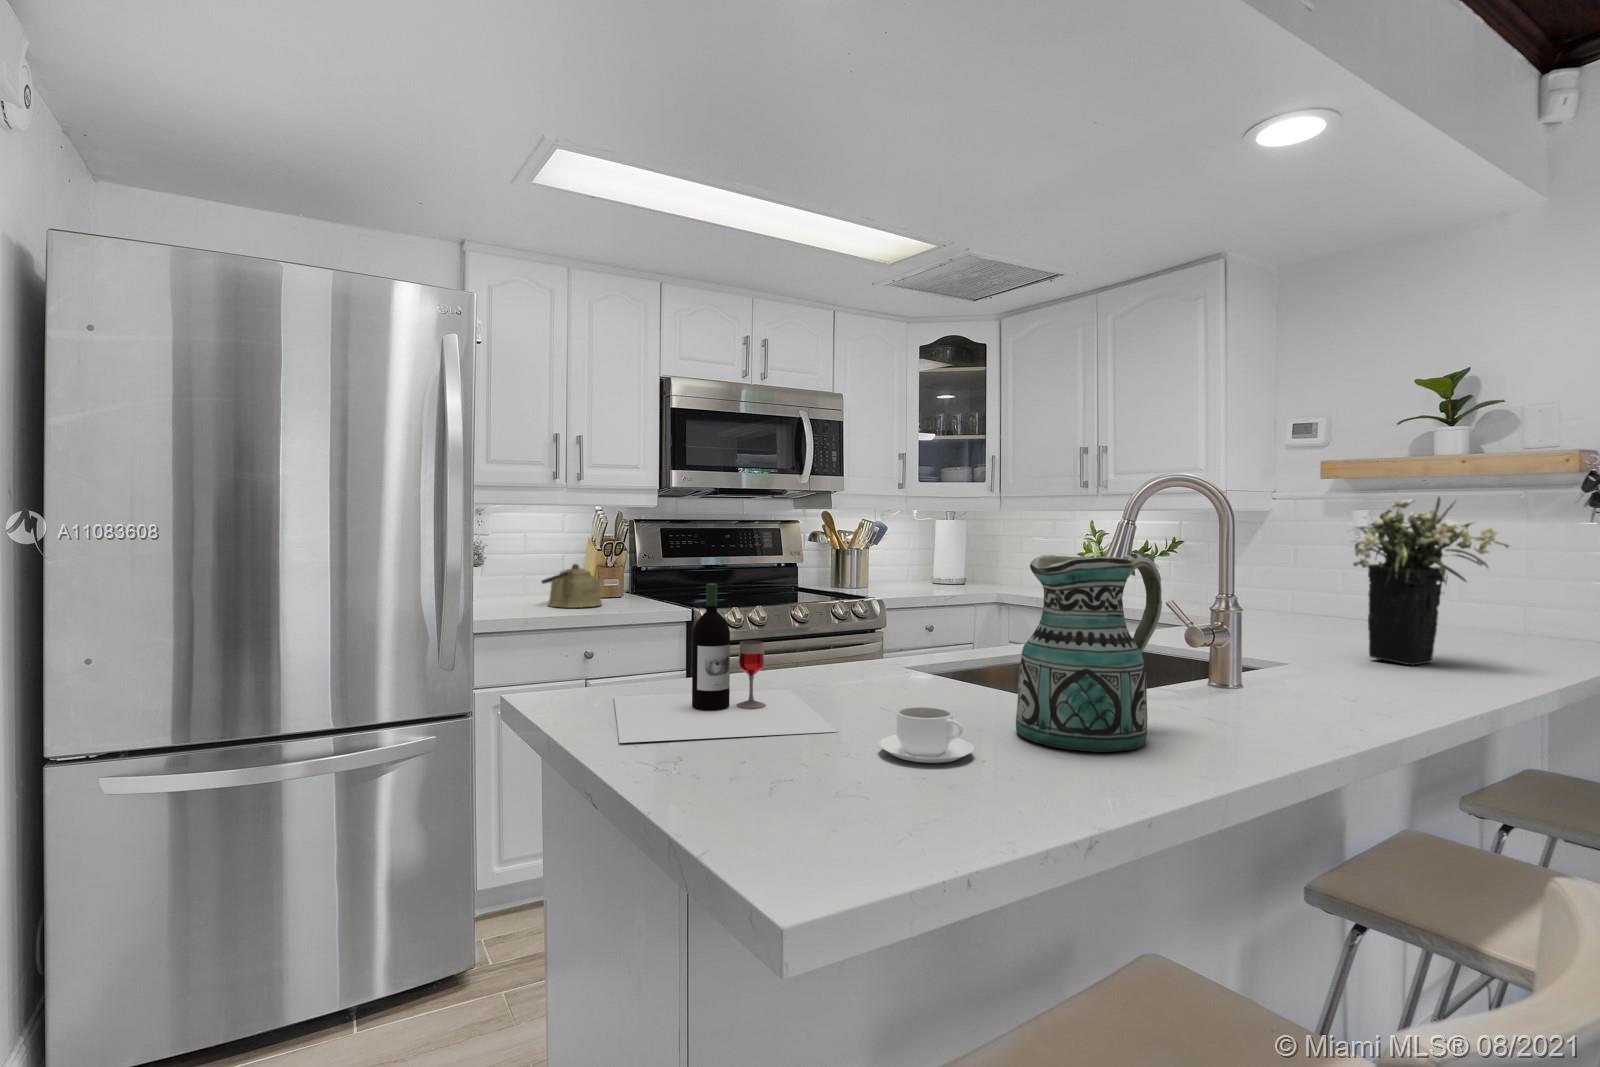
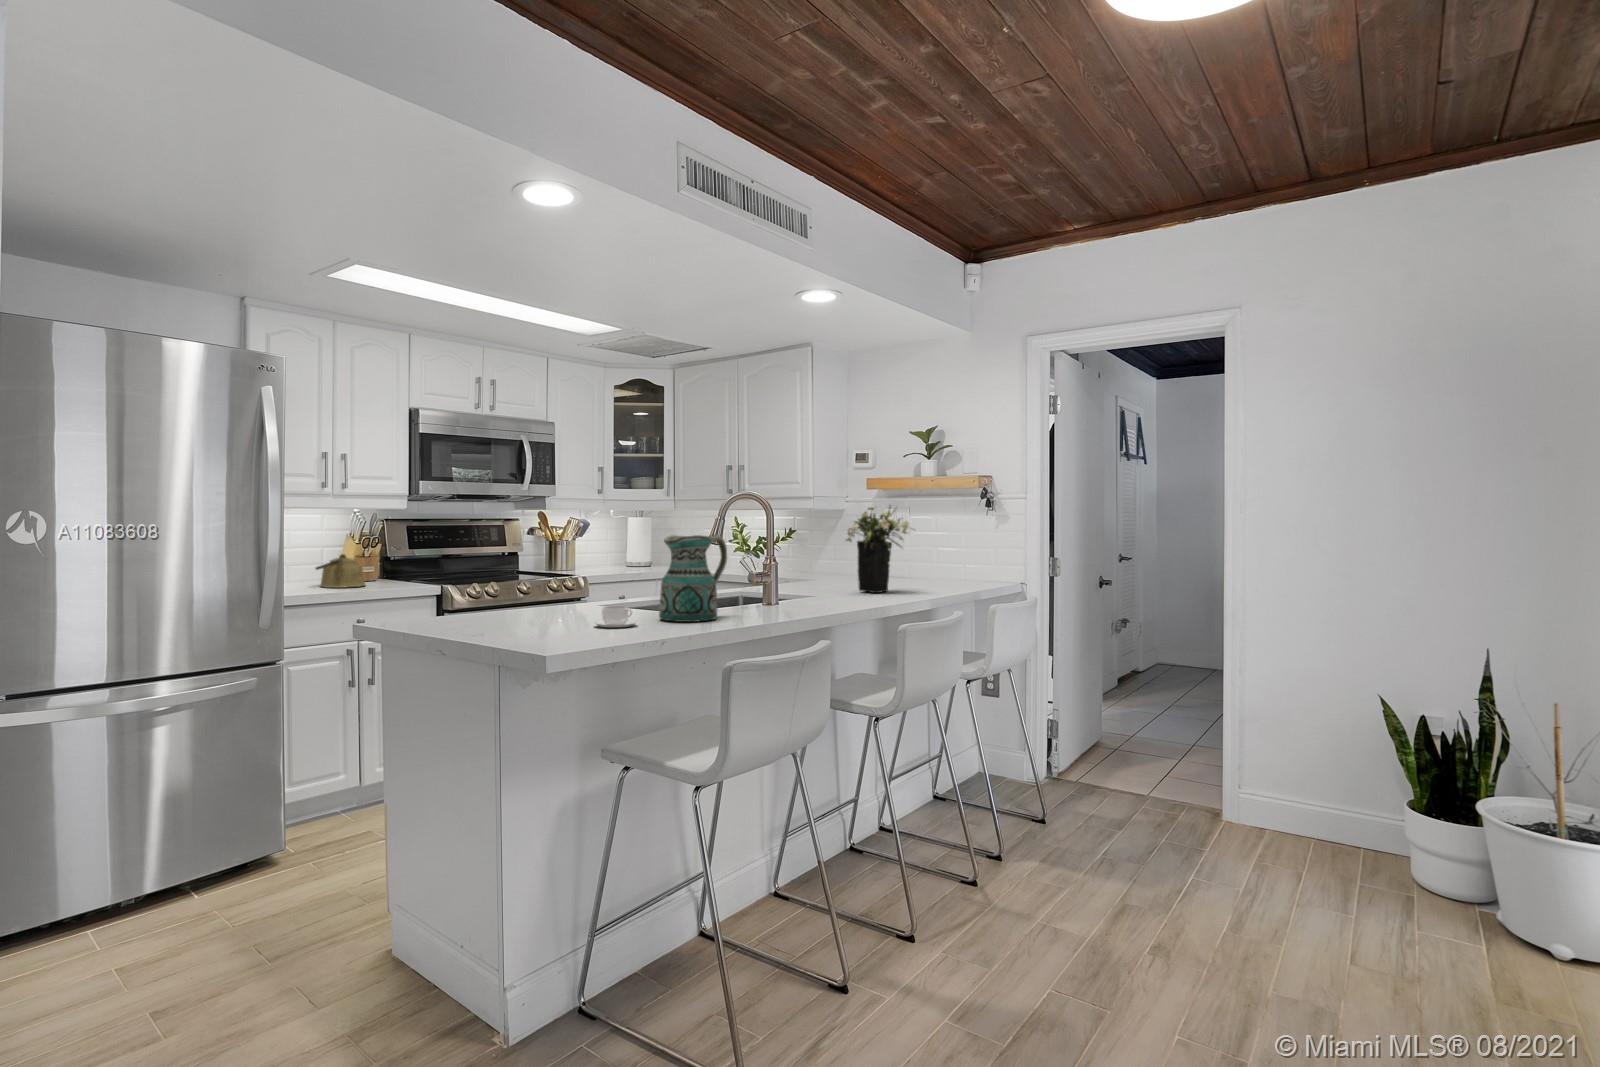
wine bottle: present [614,583,837,743] -> none [440,554,573,630]

